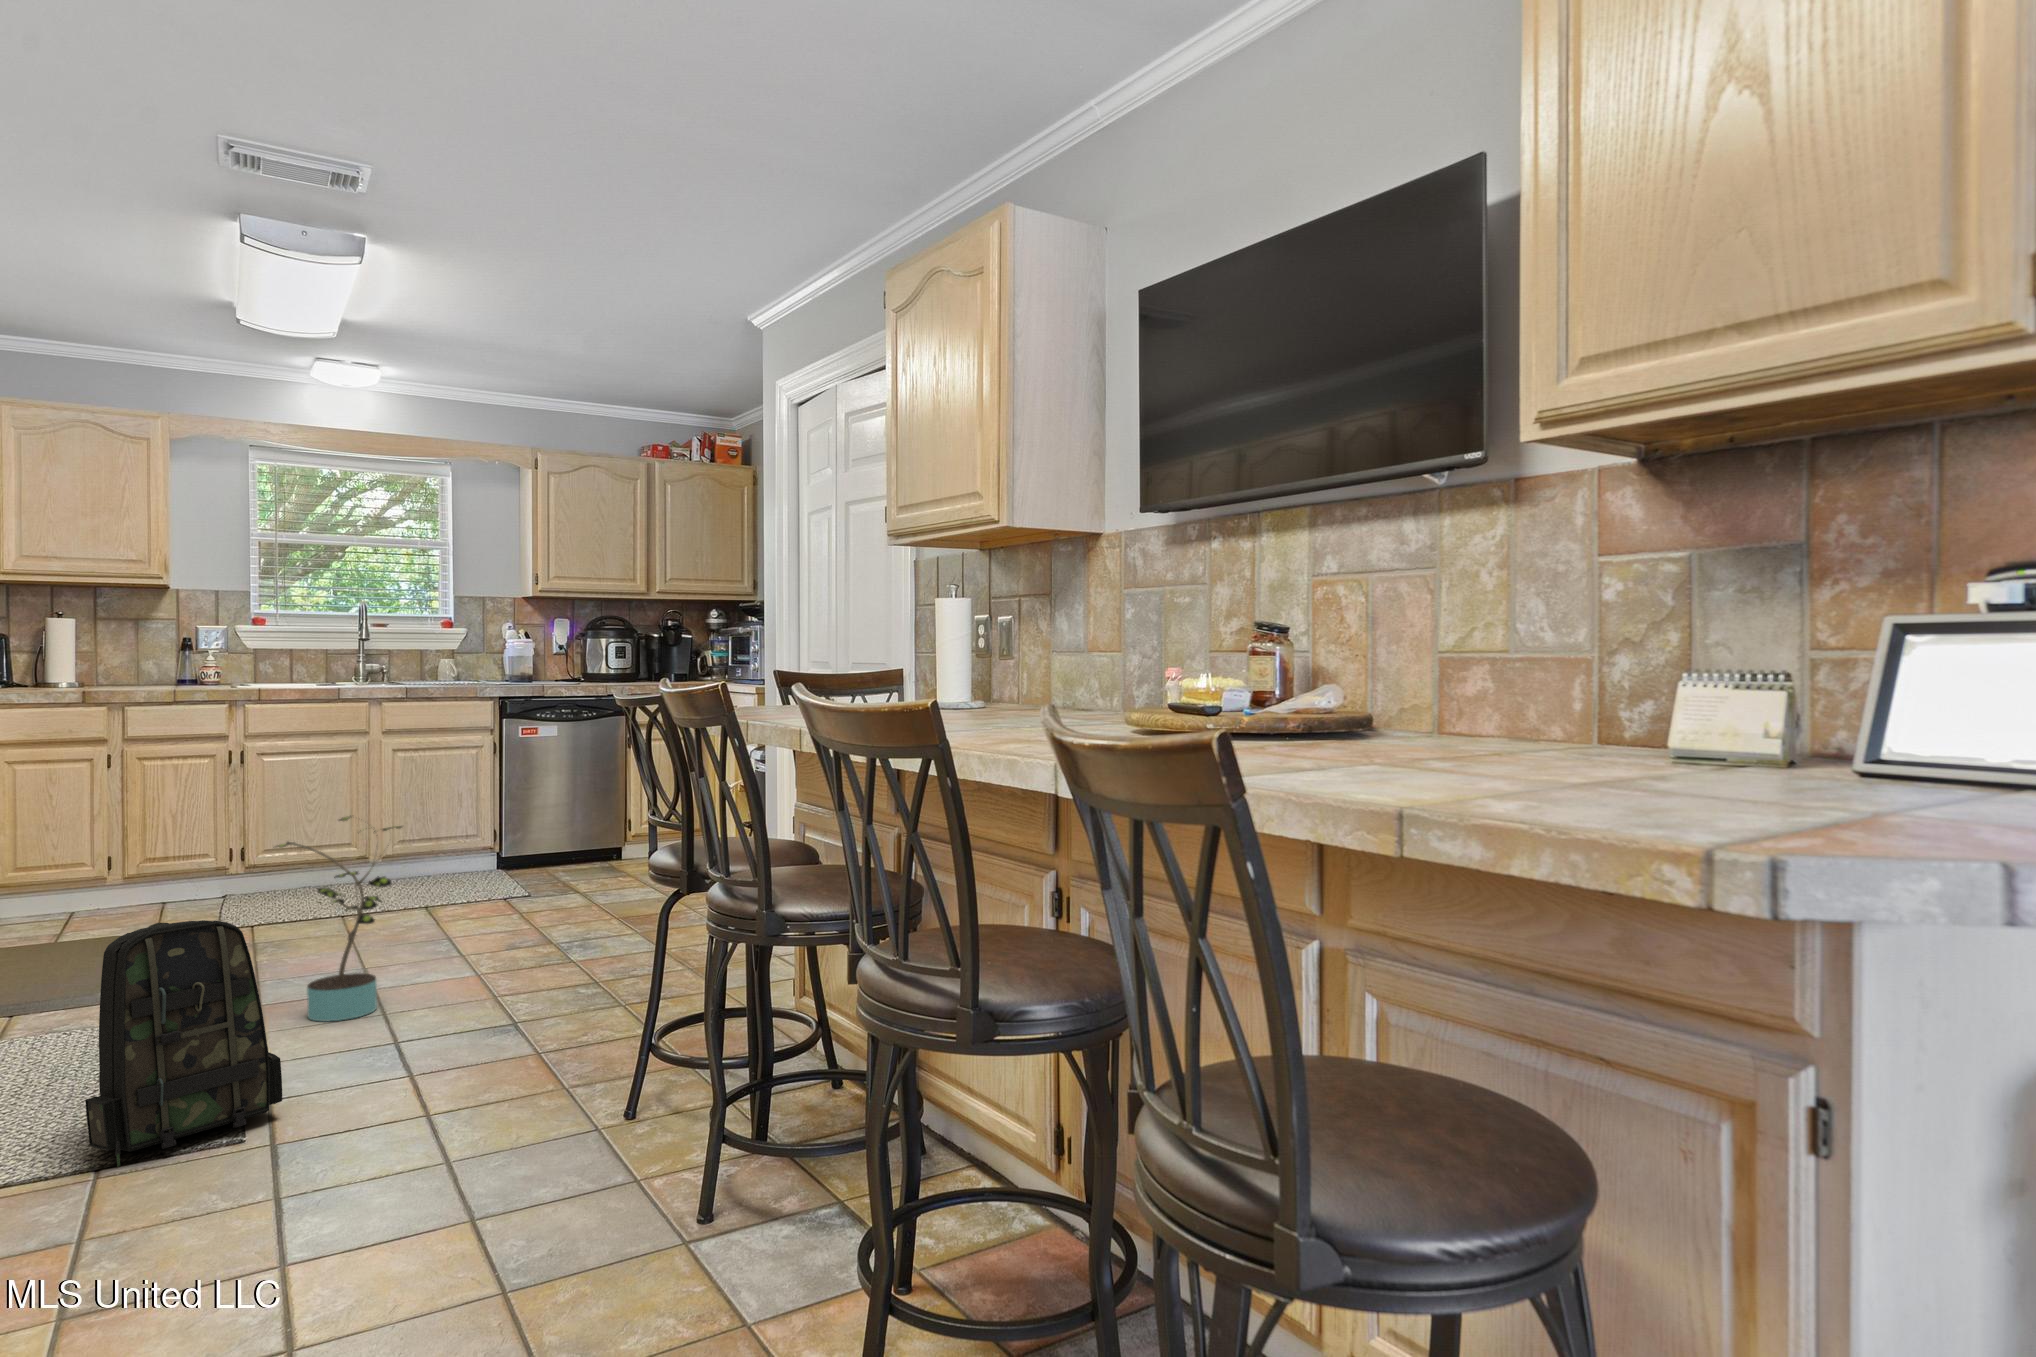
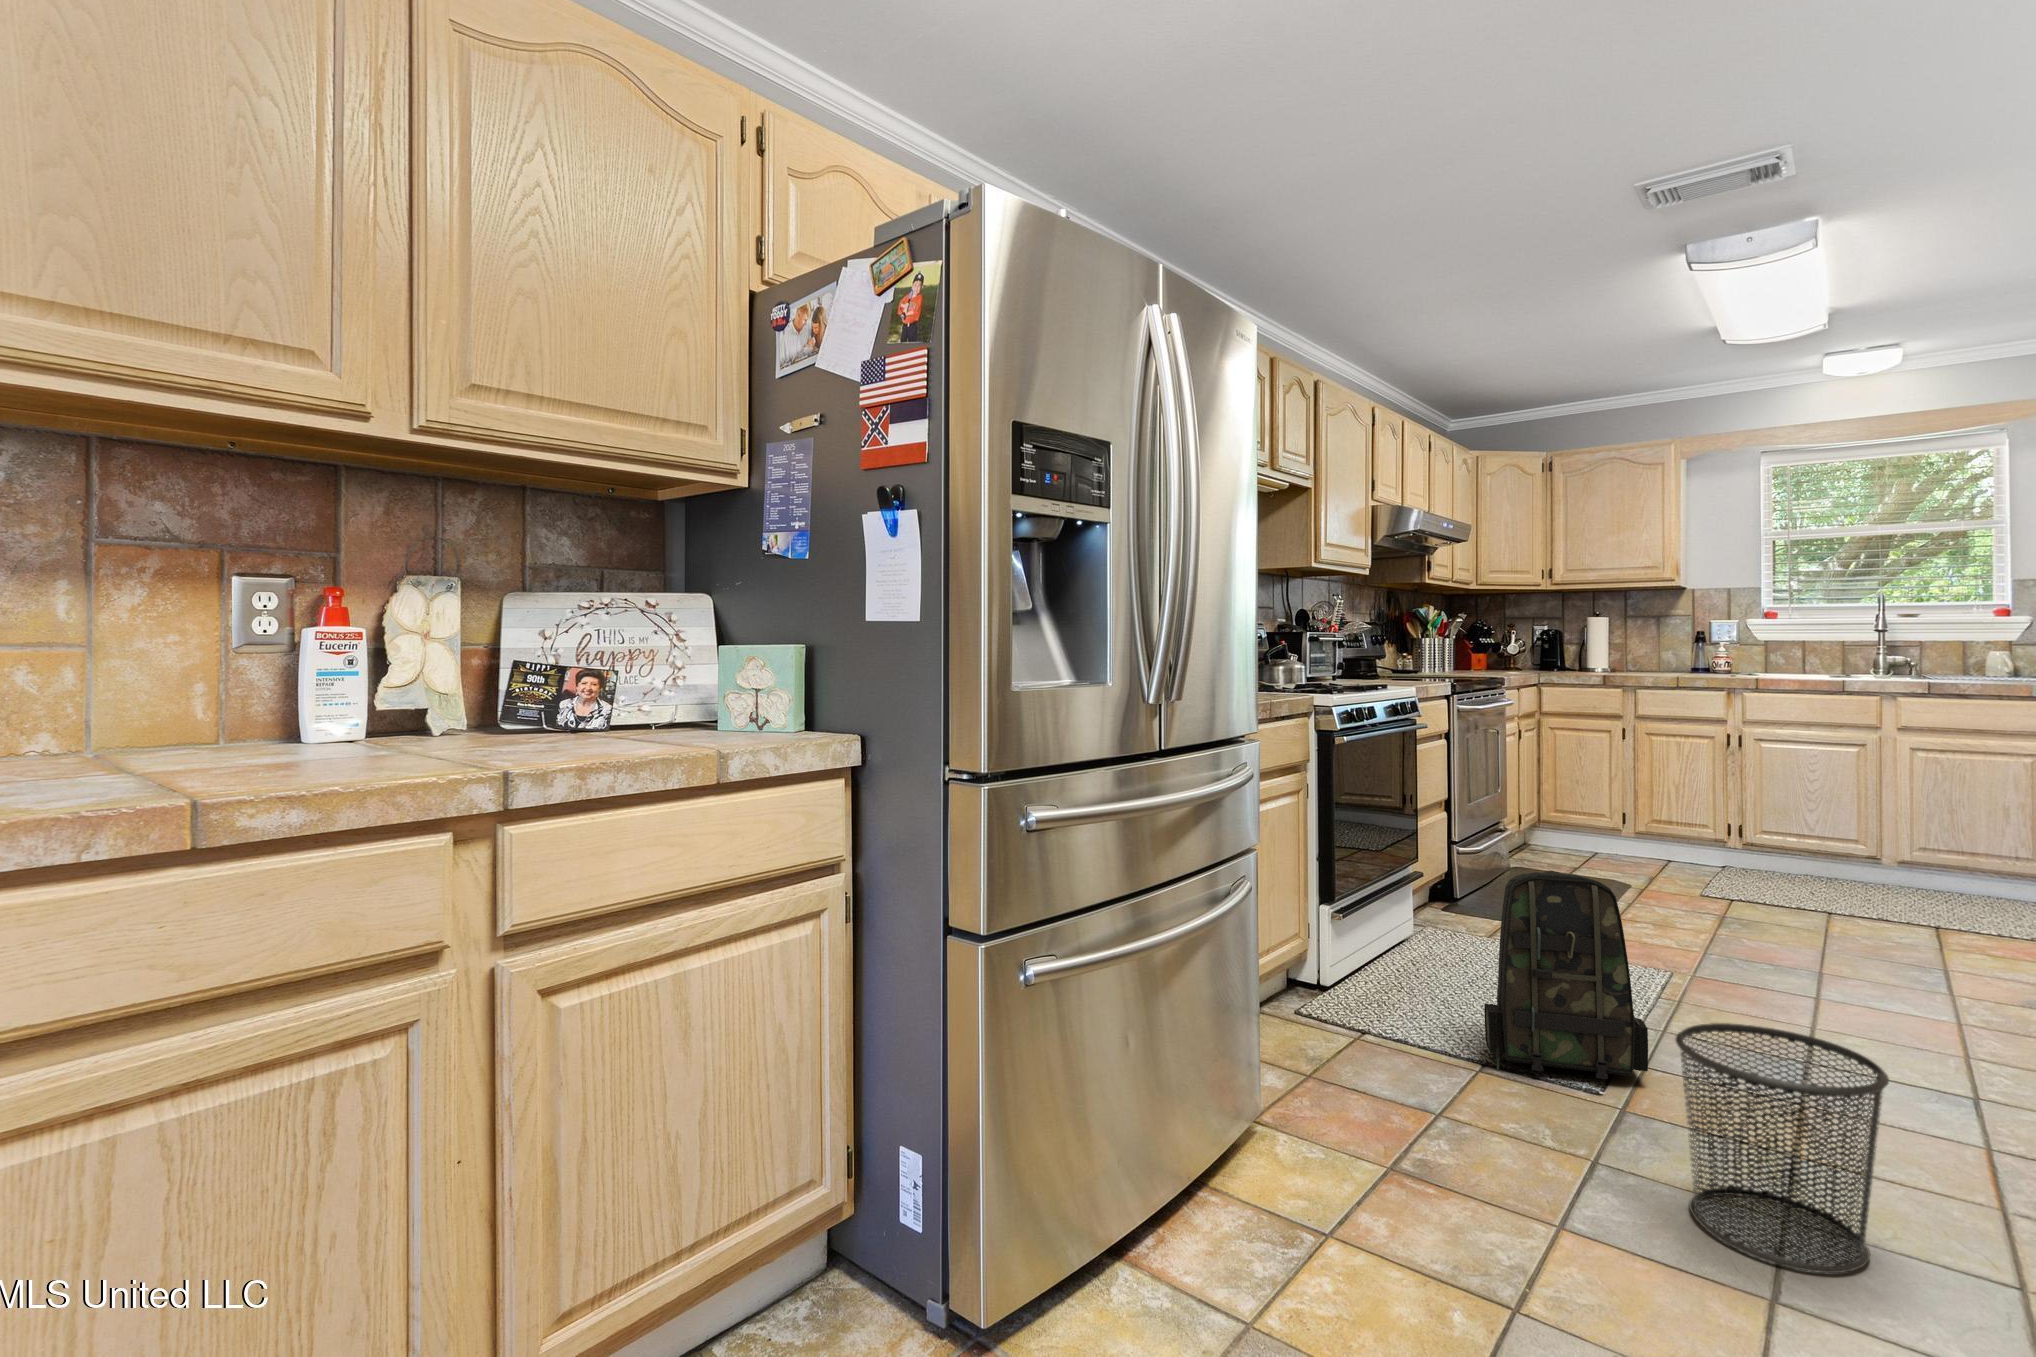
potted plant: present [276,815,402,1021] -> none [1699,804,1847,1018]
waste bin: none [359,1002,519,1201] -> present [1675,1023,1889,1273]

